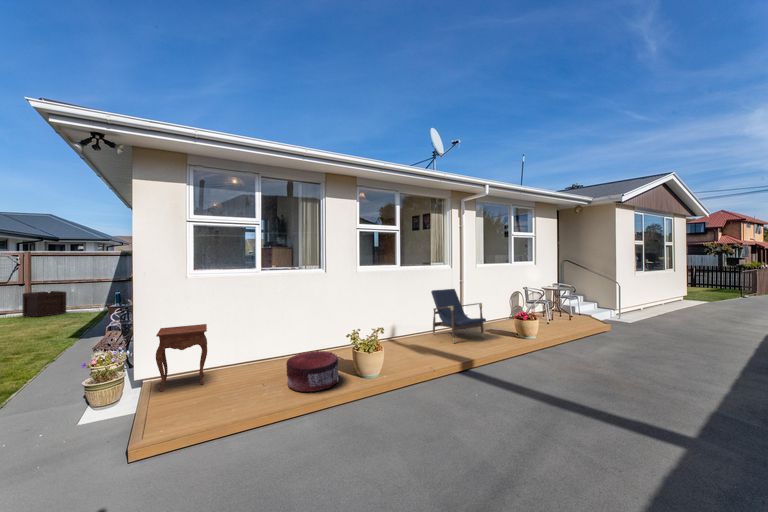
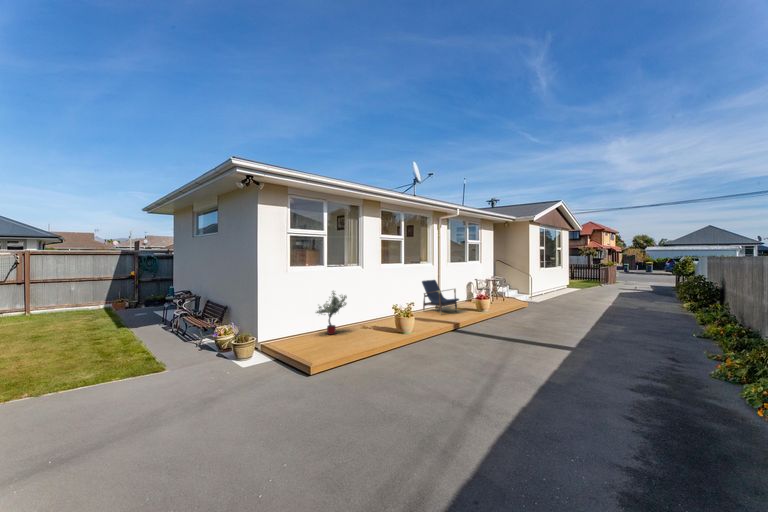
wooden crate: present [23,291,66,317] -> none [24,290,69,315]
potted tree: none [226,305,284,374] -> present [316,291,347,335]
side table: present [156,324,207,392] -> none [274,303,309,345]
pouf: present [286,351,339,392] -> none [359,318,391,340]

